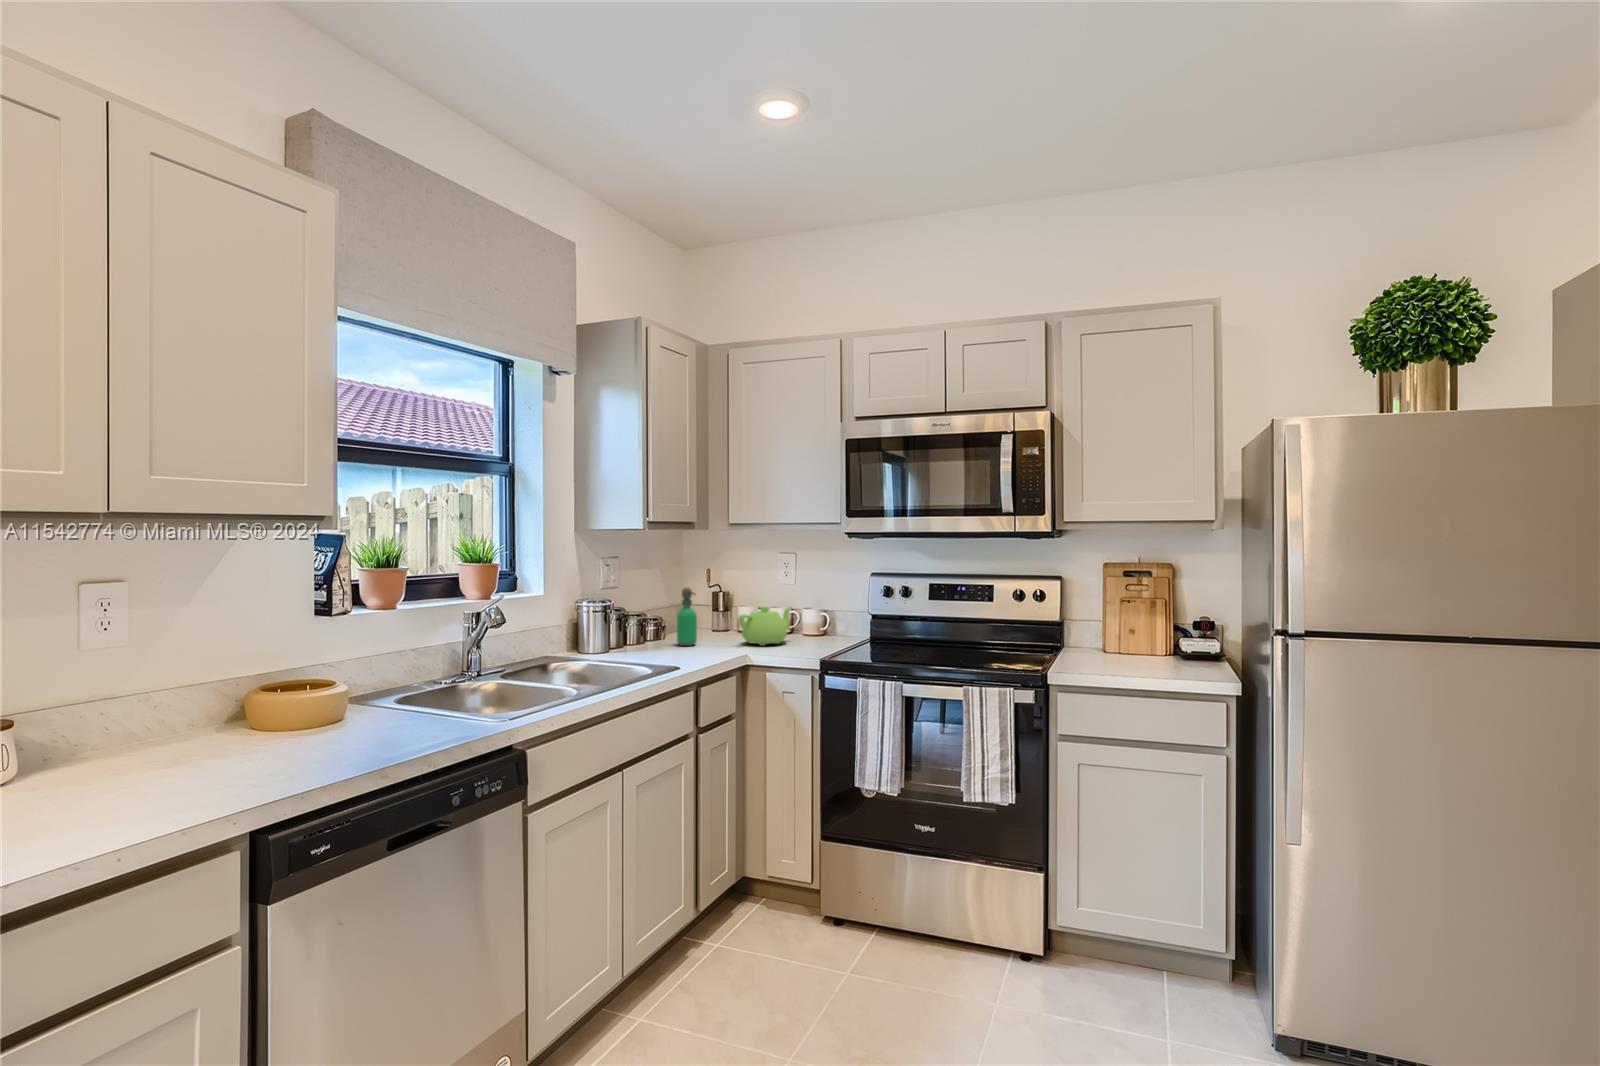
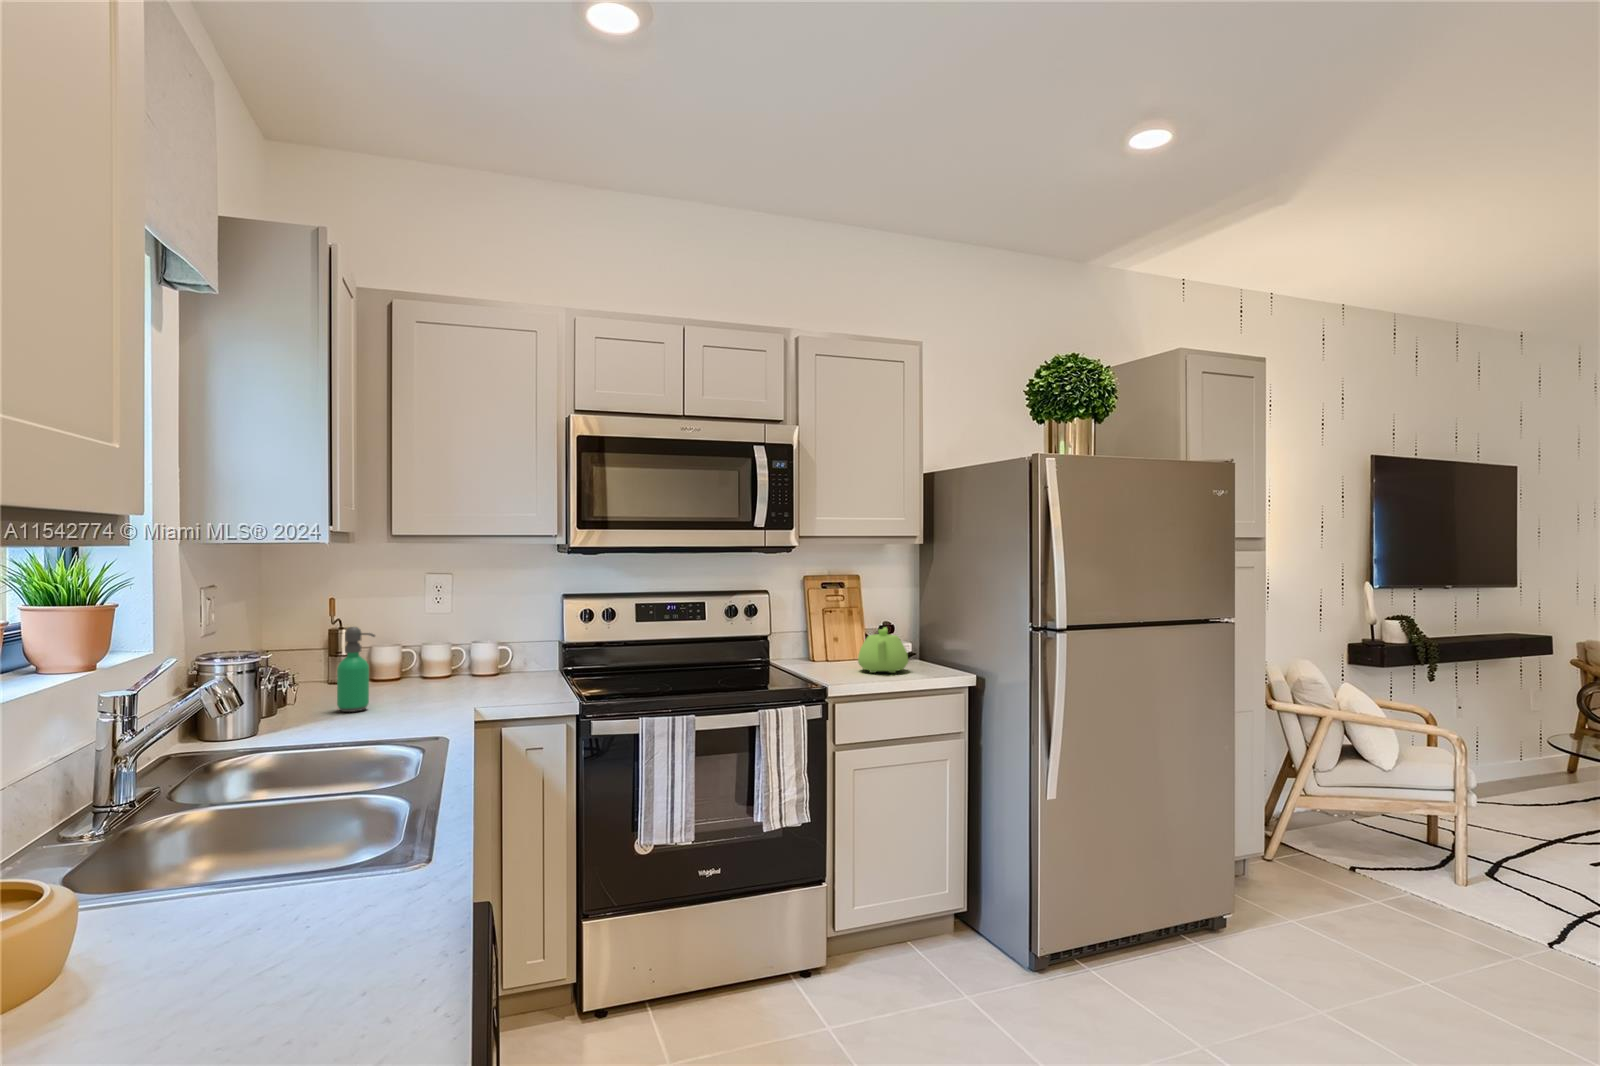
teapot: present [739,606,792,645] -> present [858,627,908,673]

